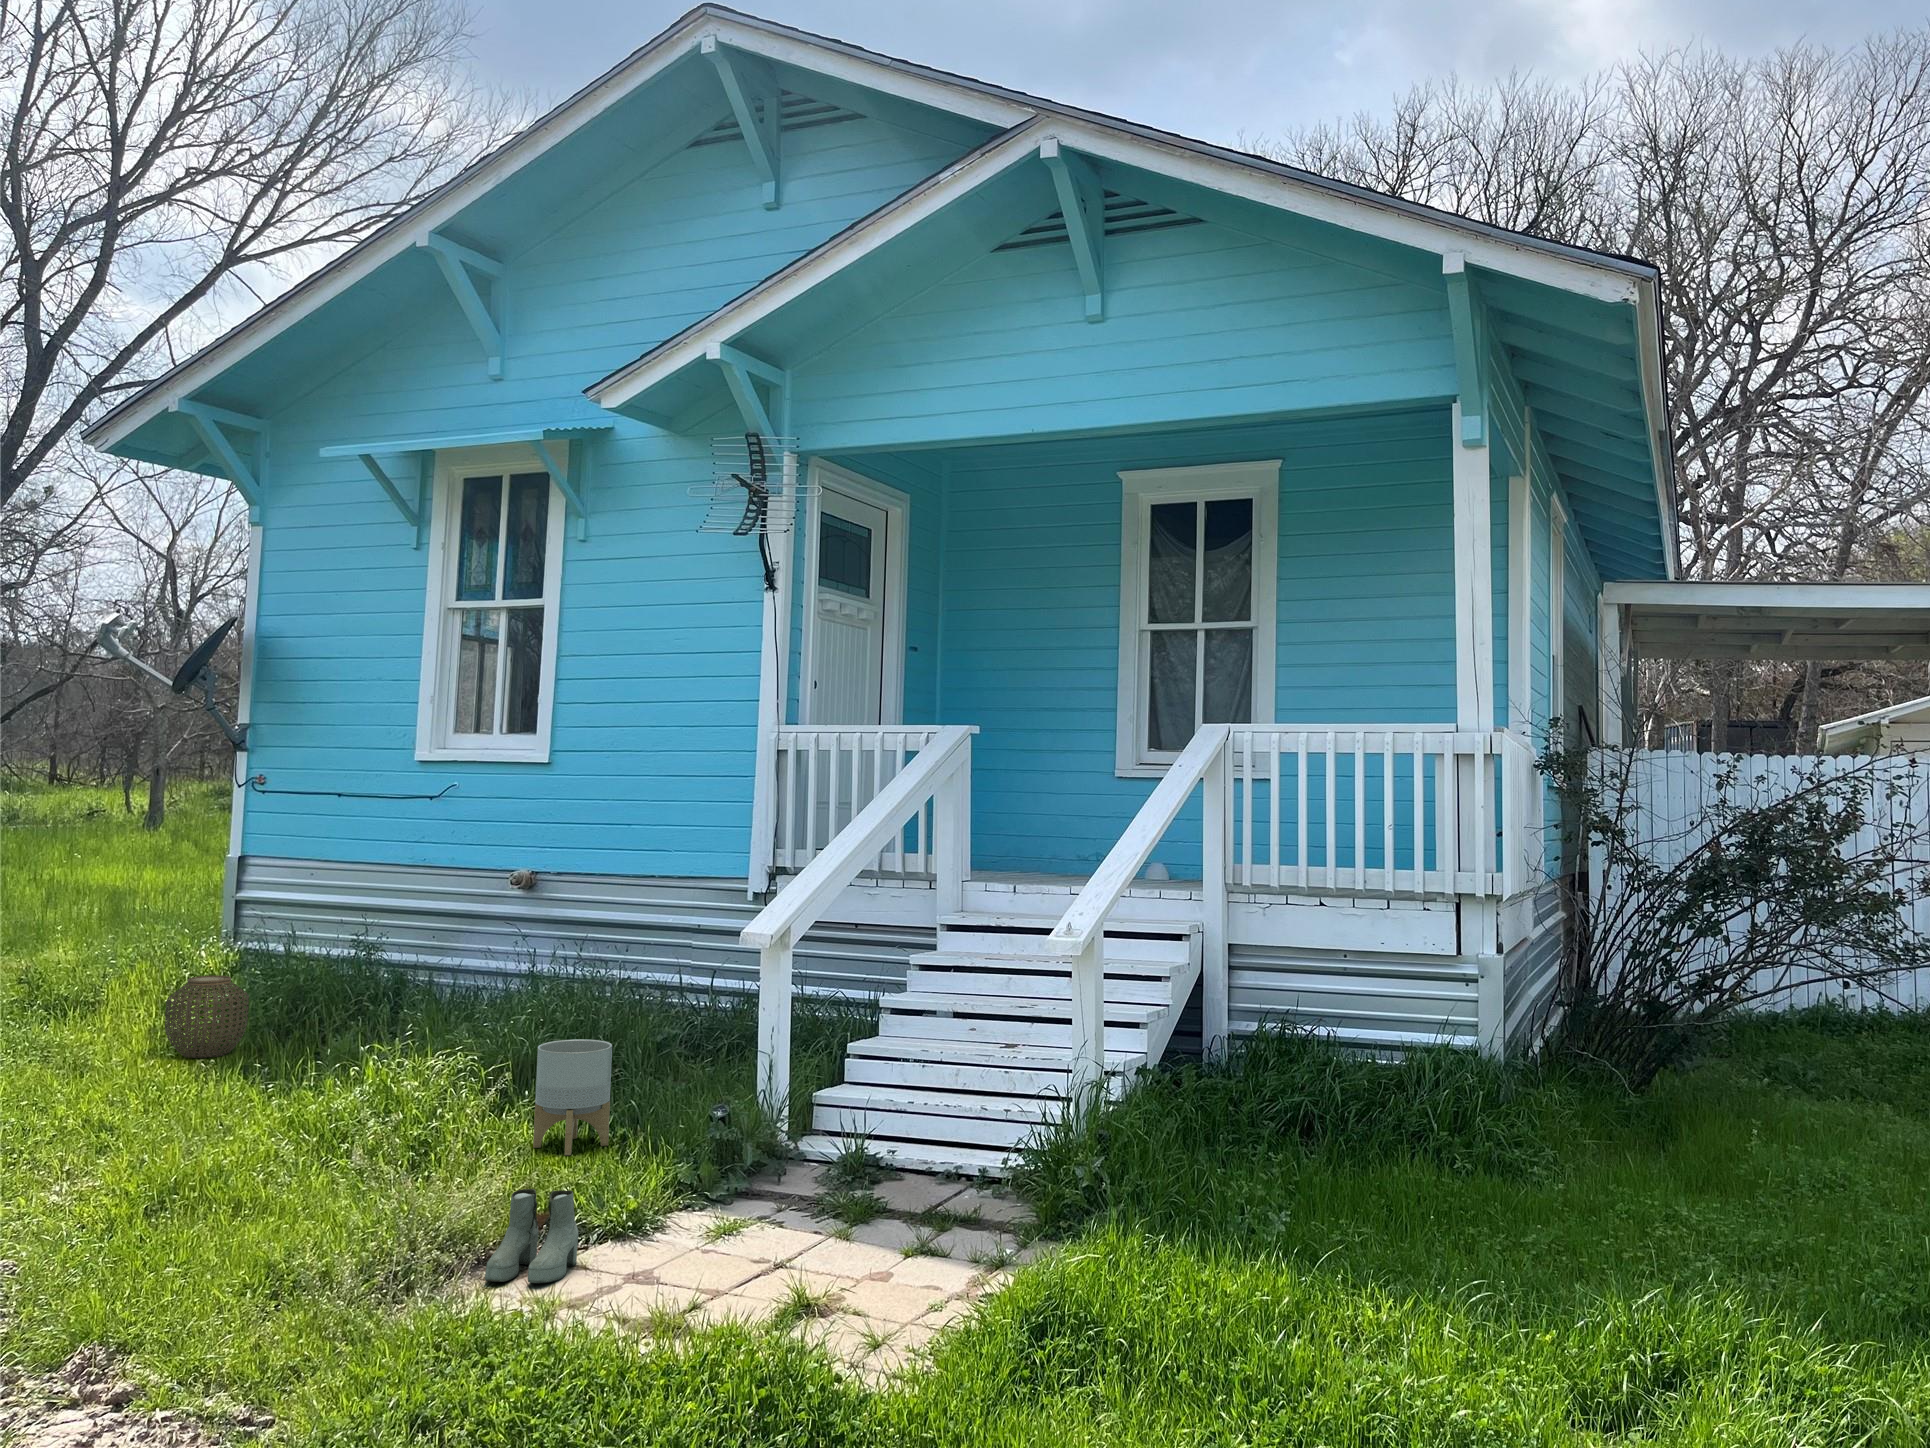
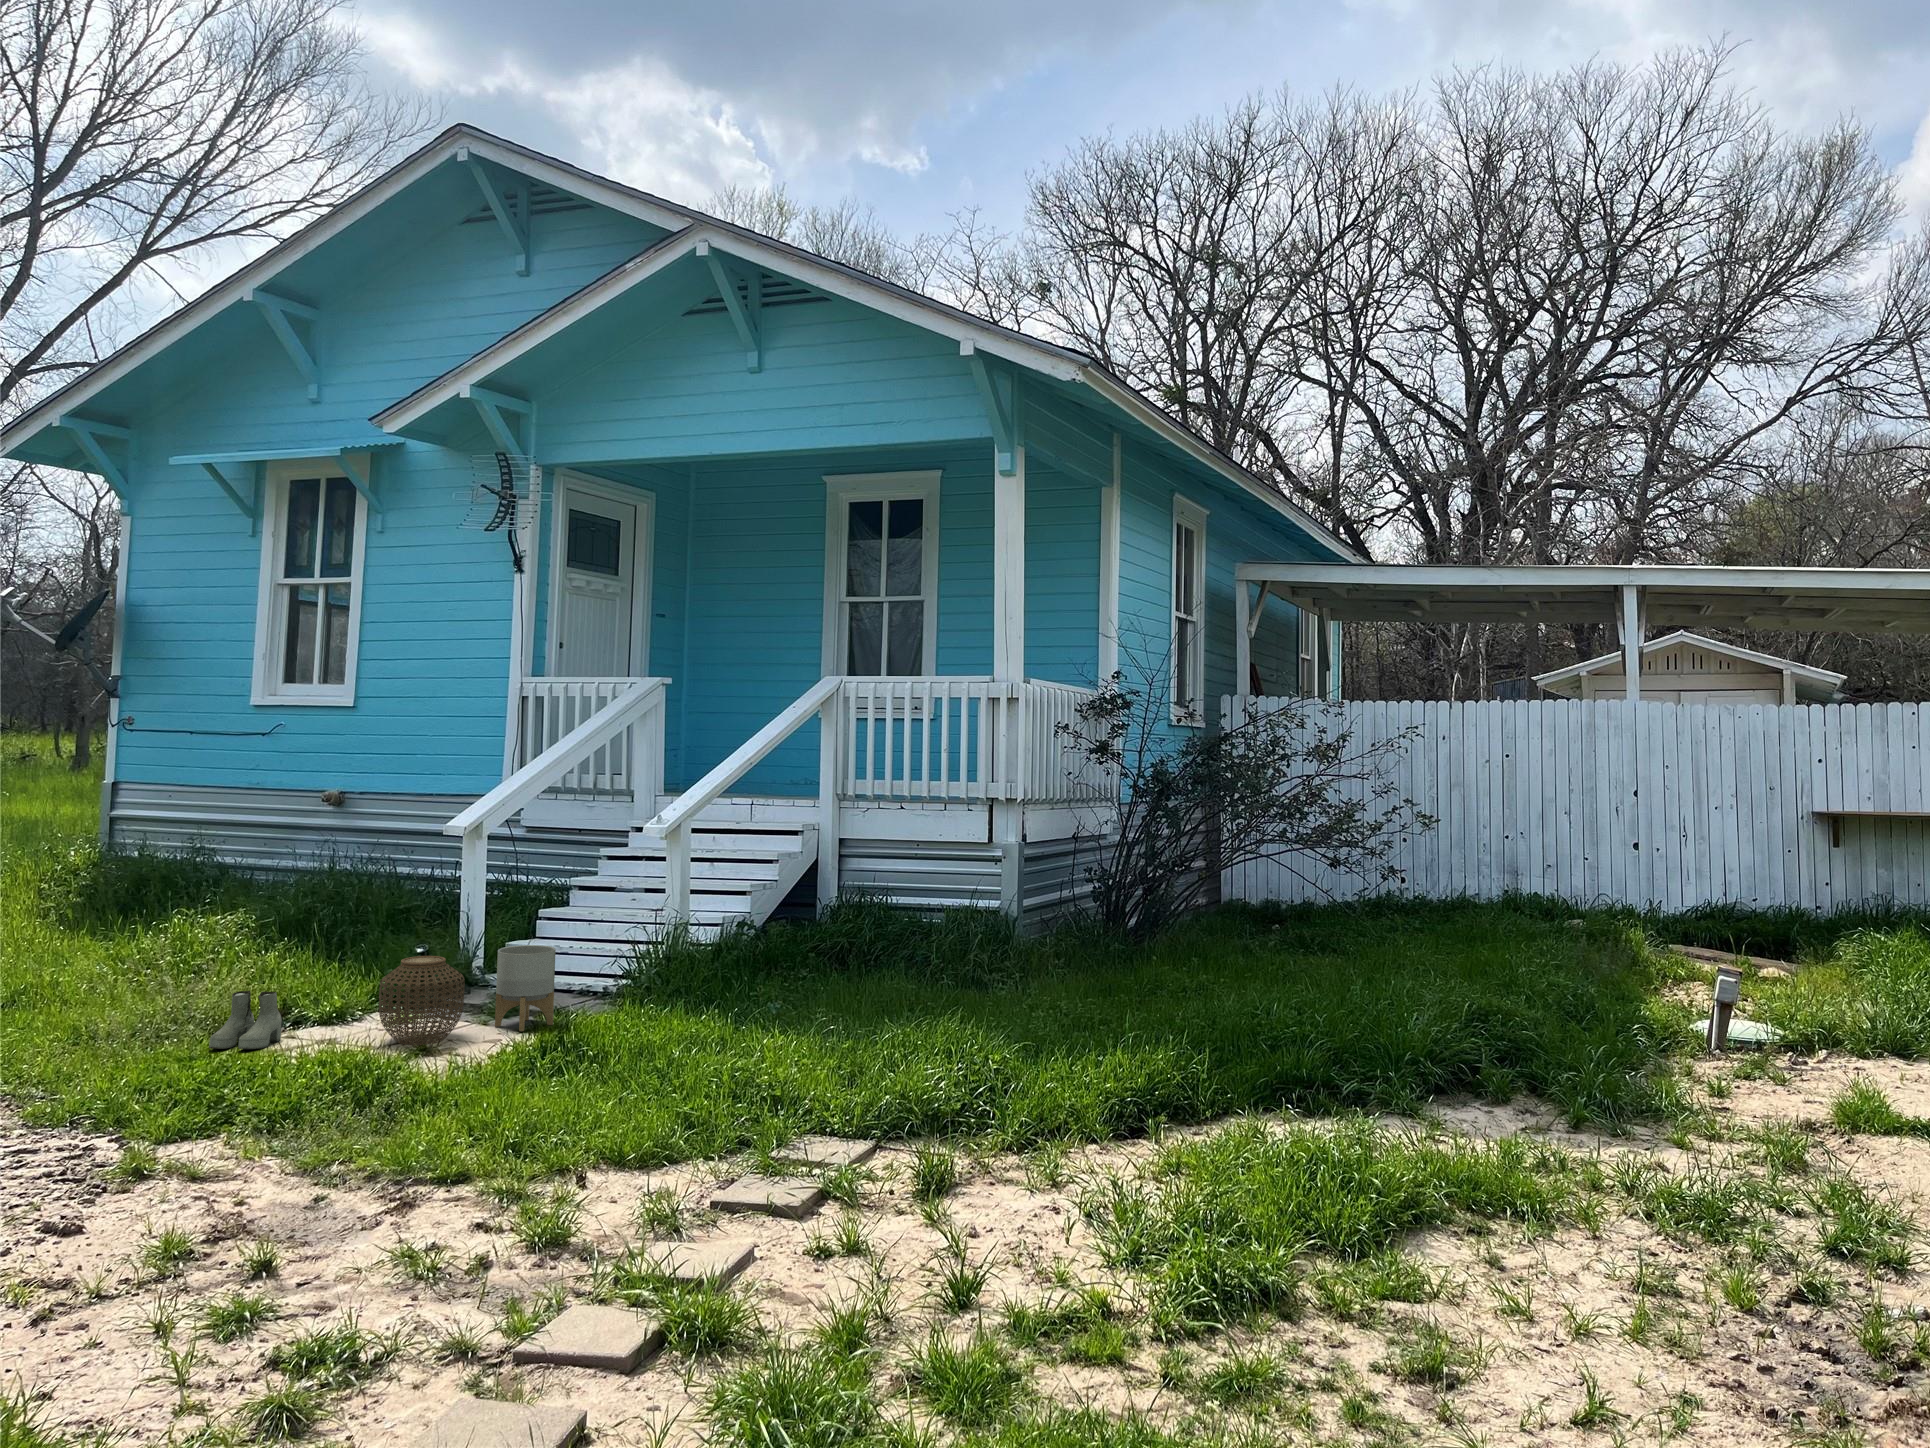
woven basket: present [165,976,249,1058] -> present [379,956,465,1045]
planter: present [533,1039,612,1155] -> present [495,945,556,1031]

